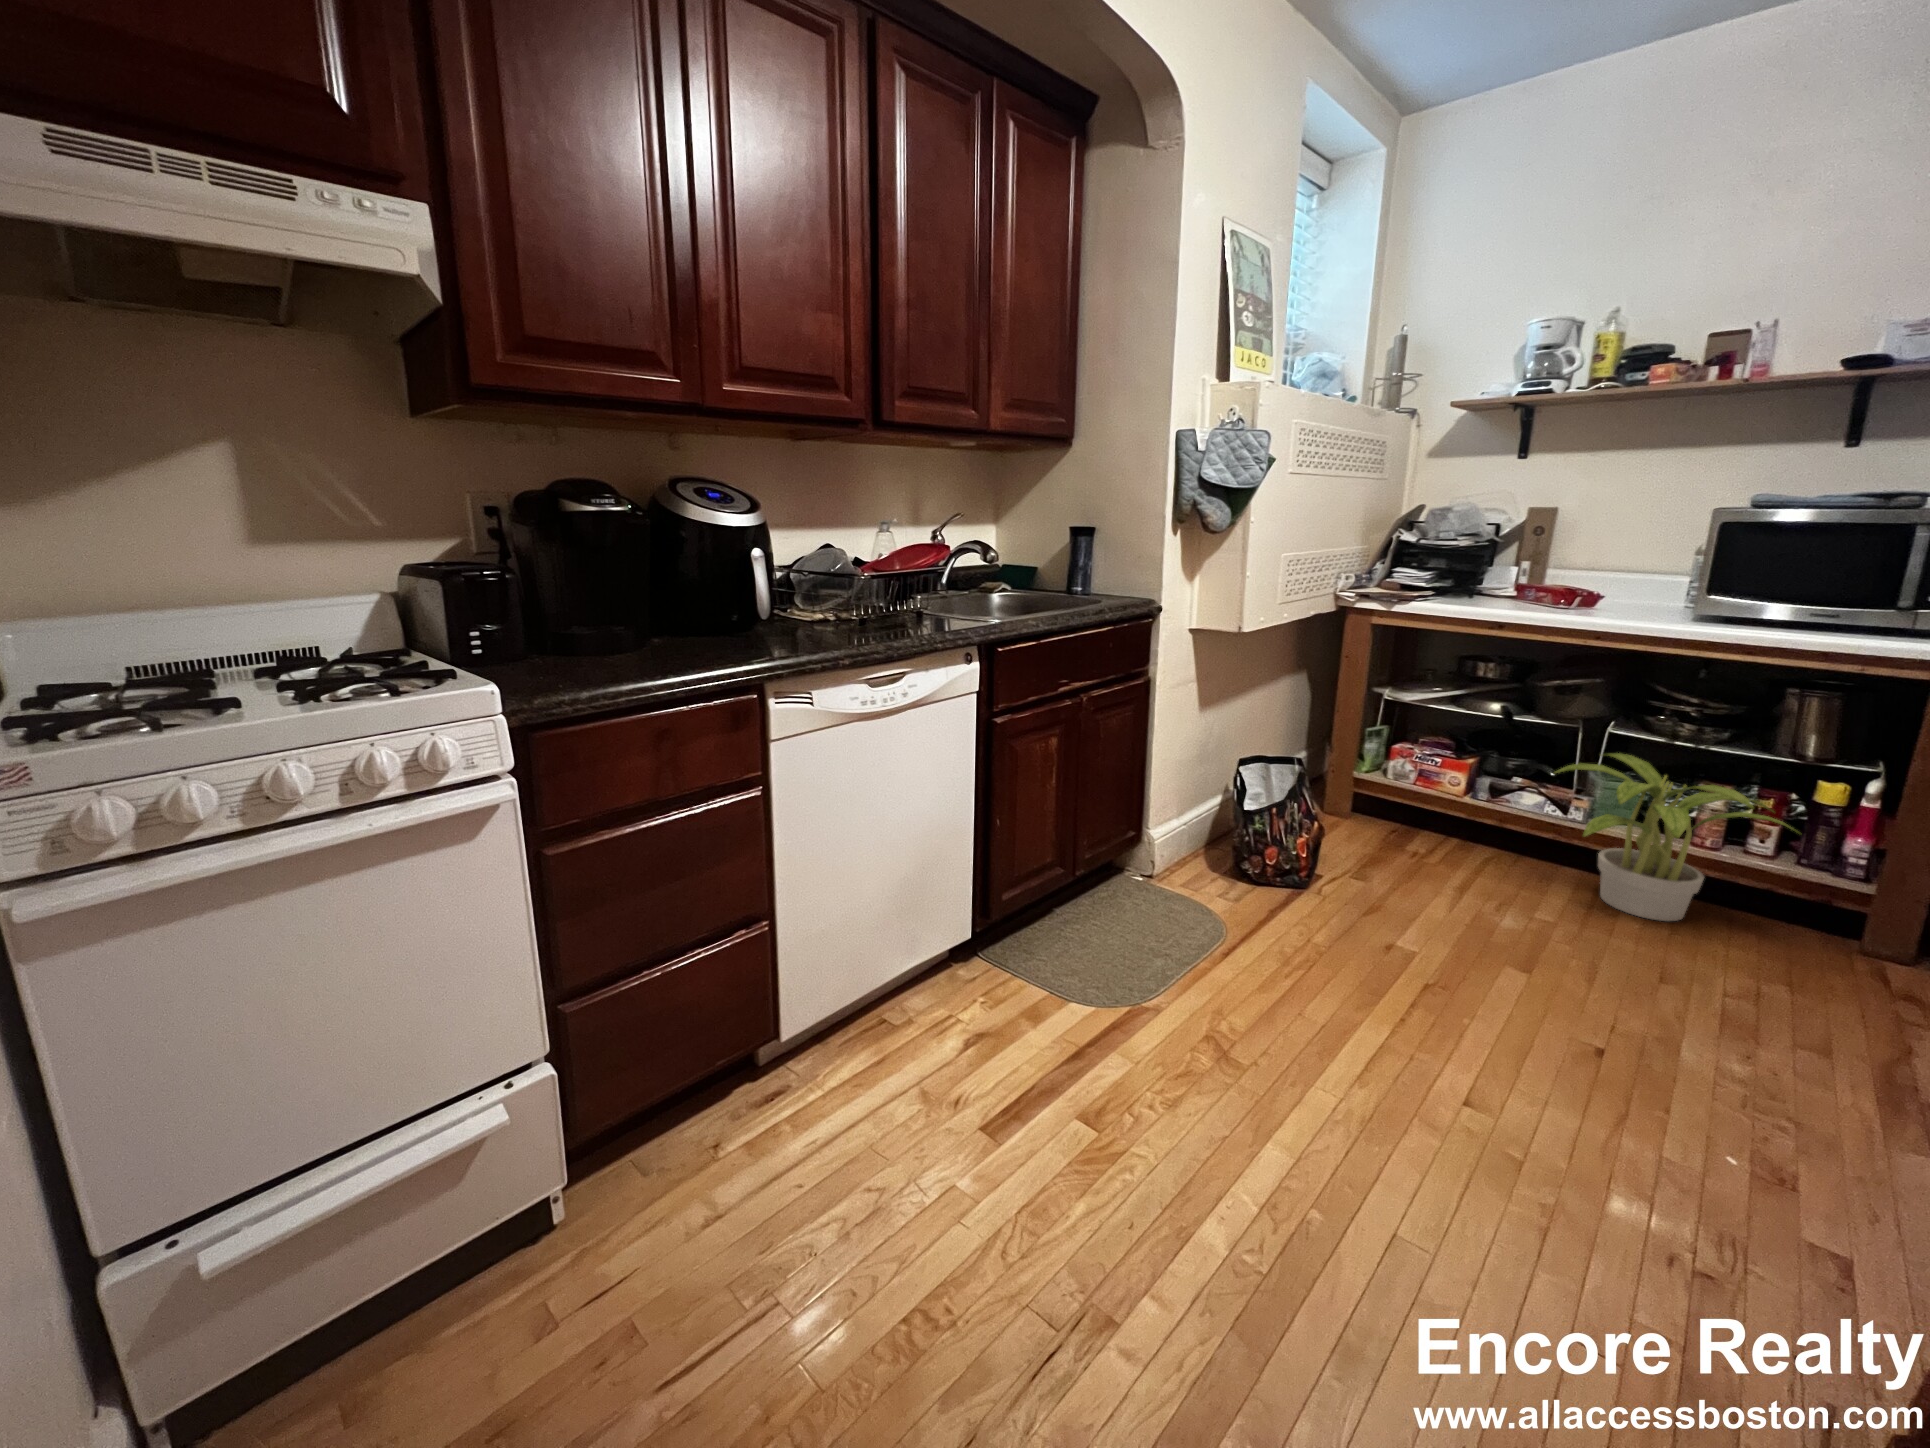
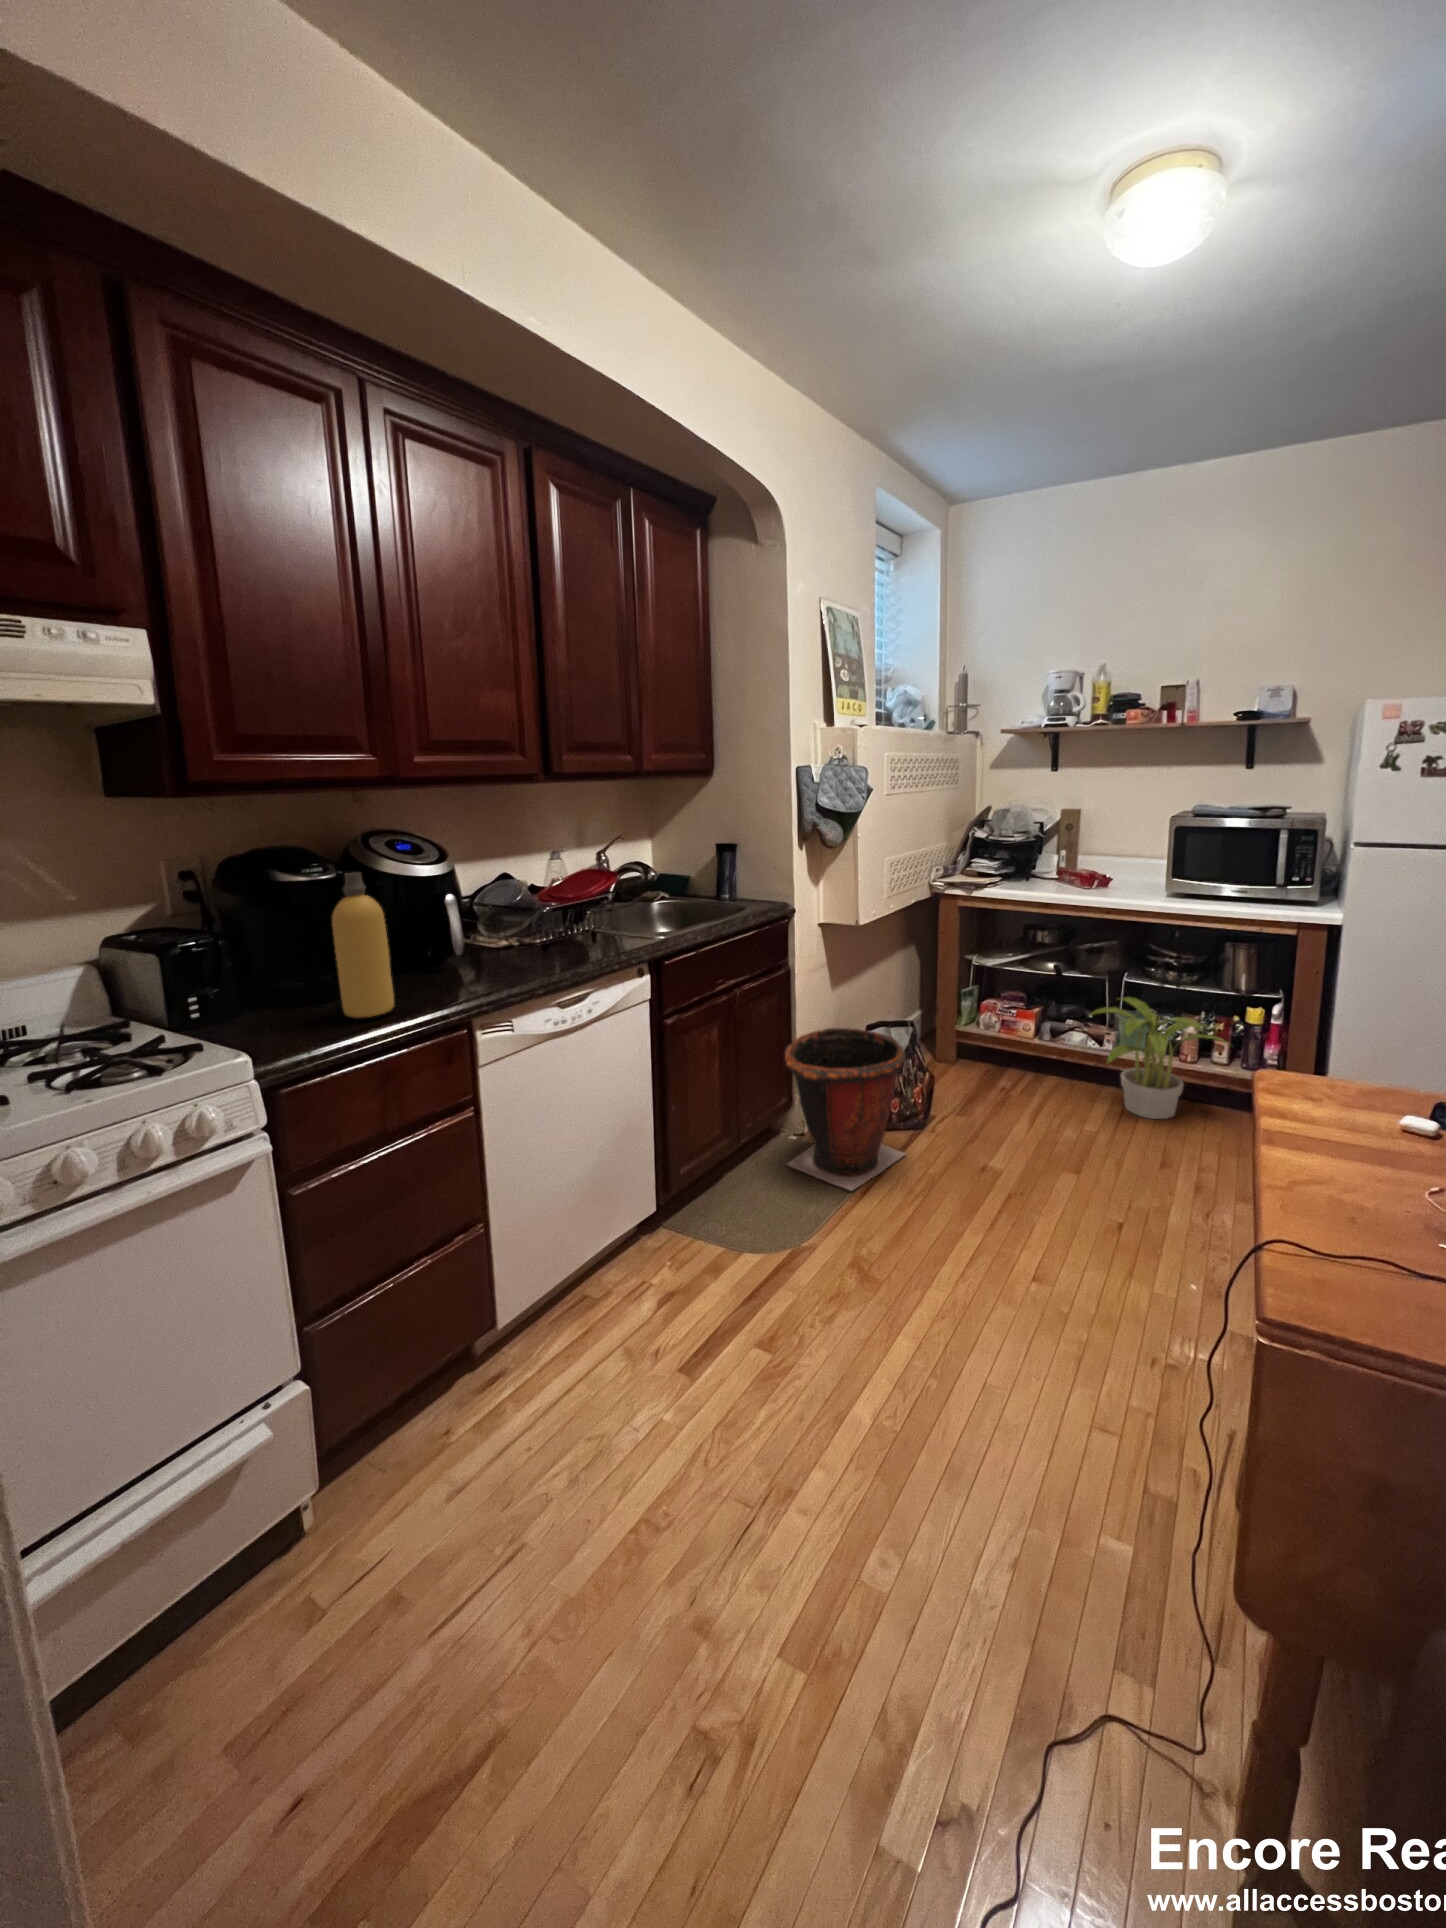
bottle: none [615,499,679,667] -> present [332,873,394,1018]
waste bin: none [1126,750,1297,950] -> present [785,1028,906,1191]

